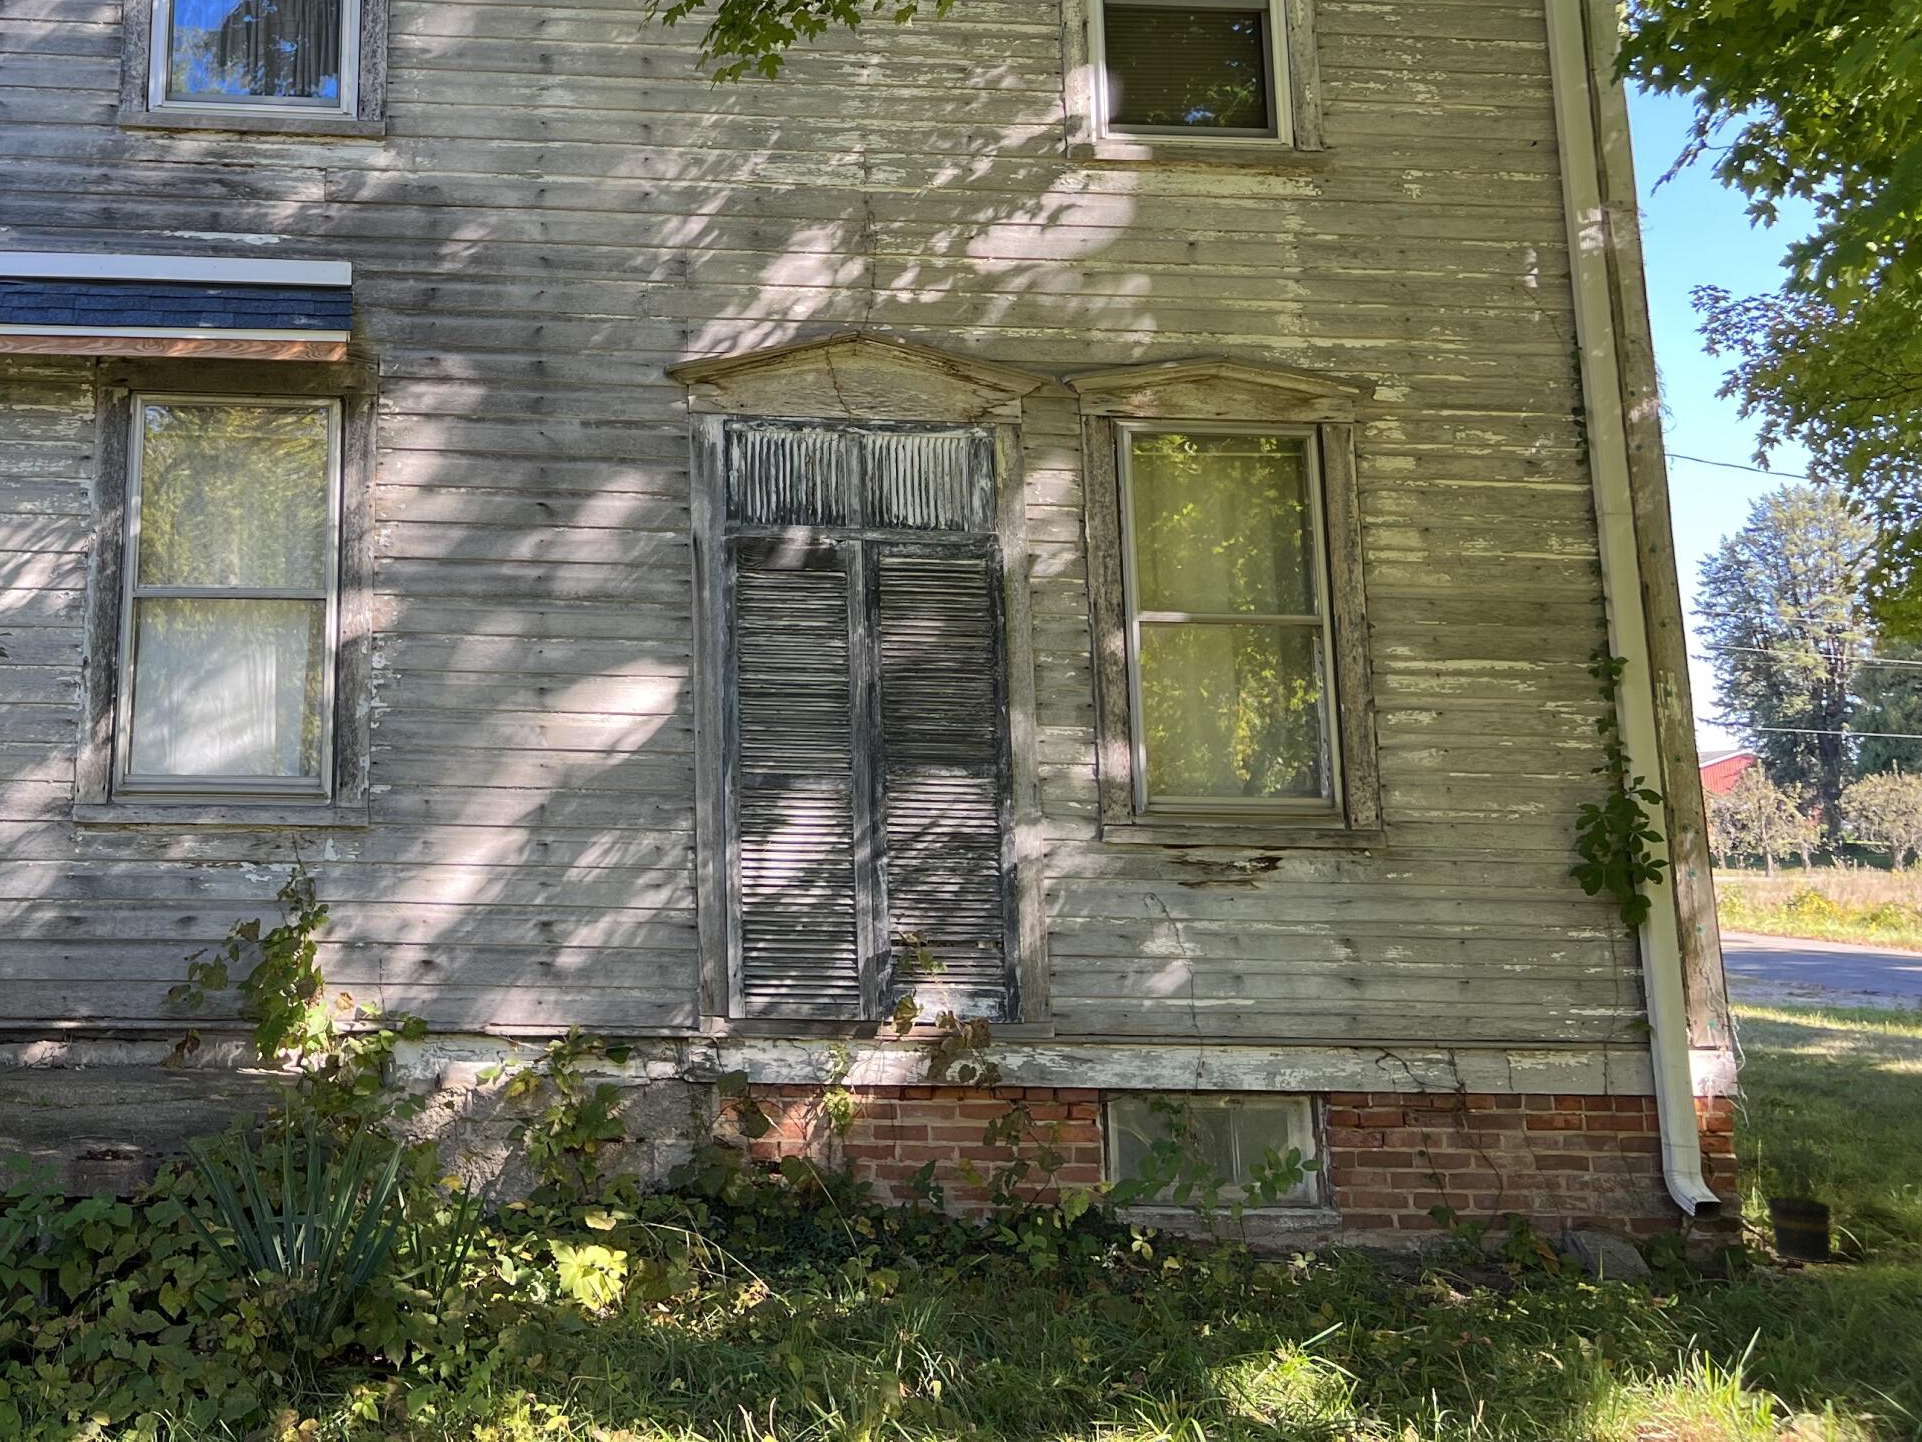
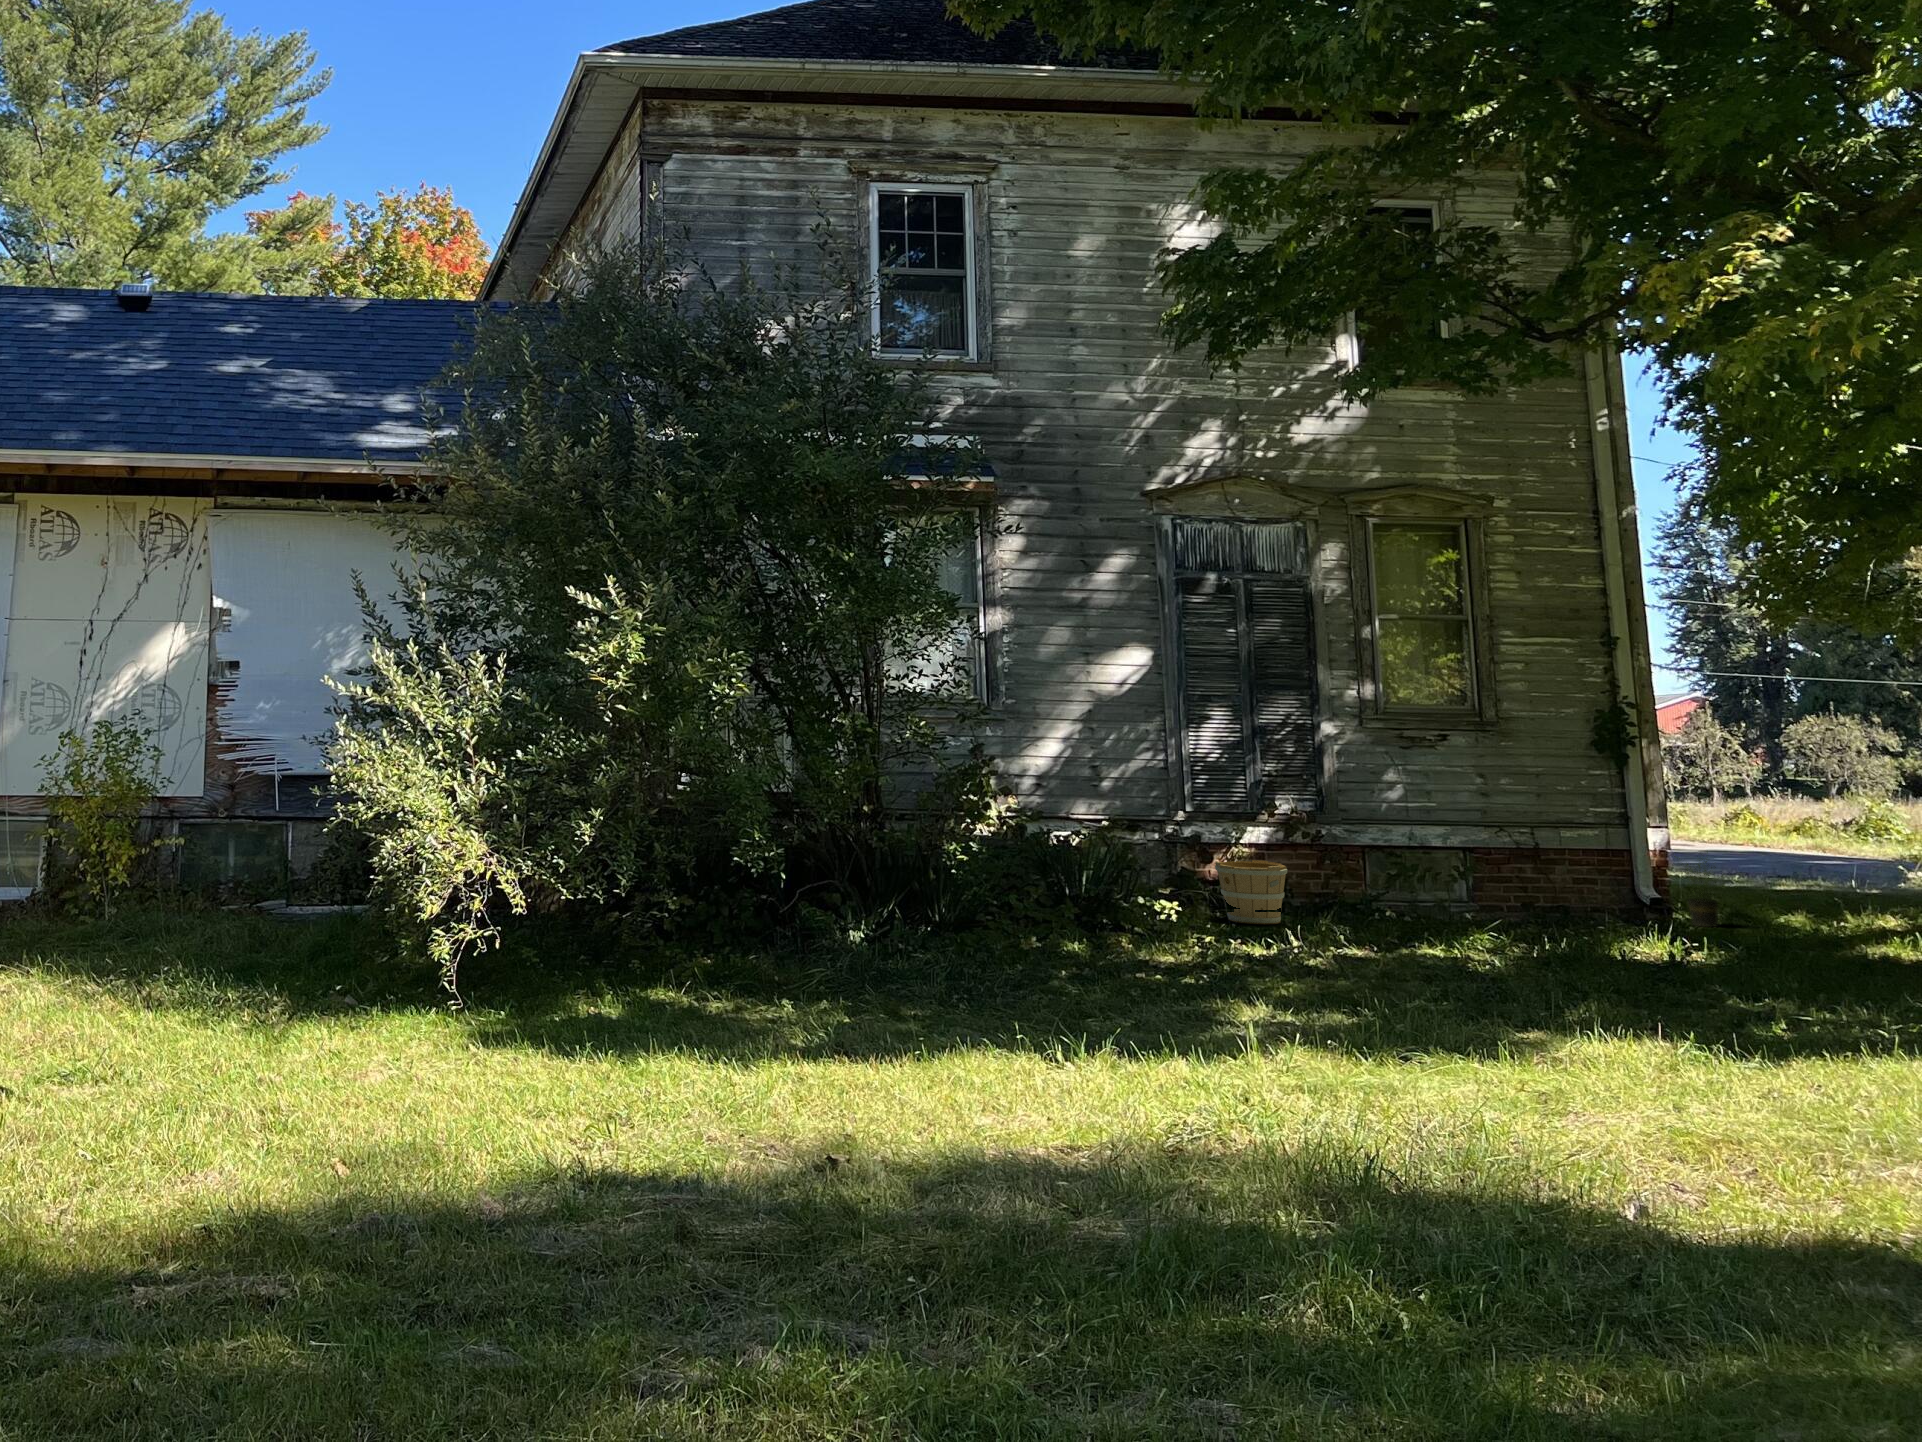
wooden bucket: none [775,1115,914,1265] -> present [1215,860,1288,924]

